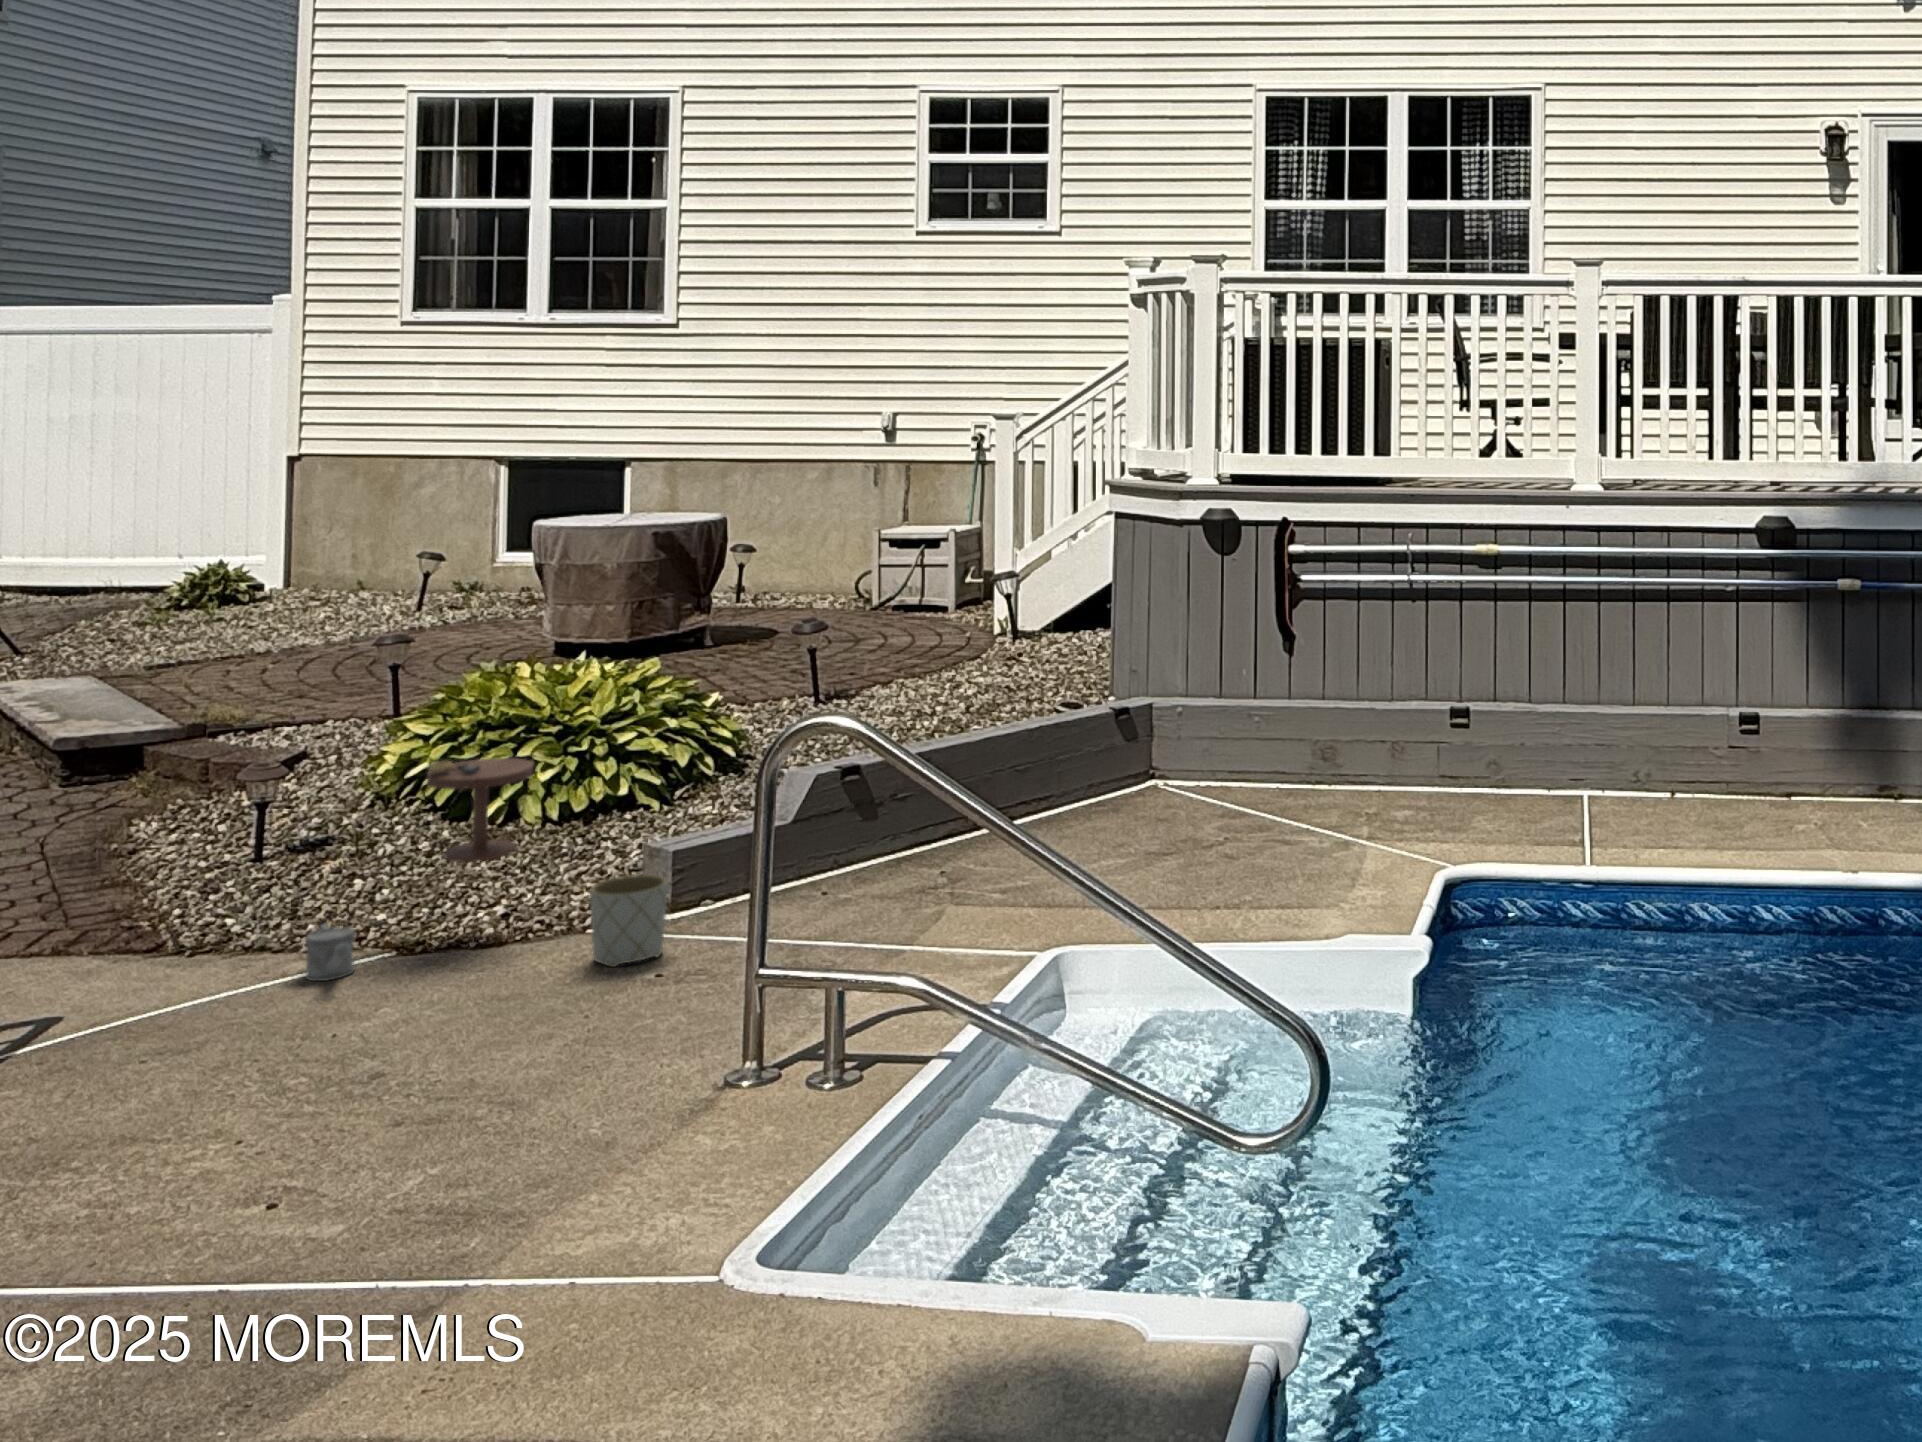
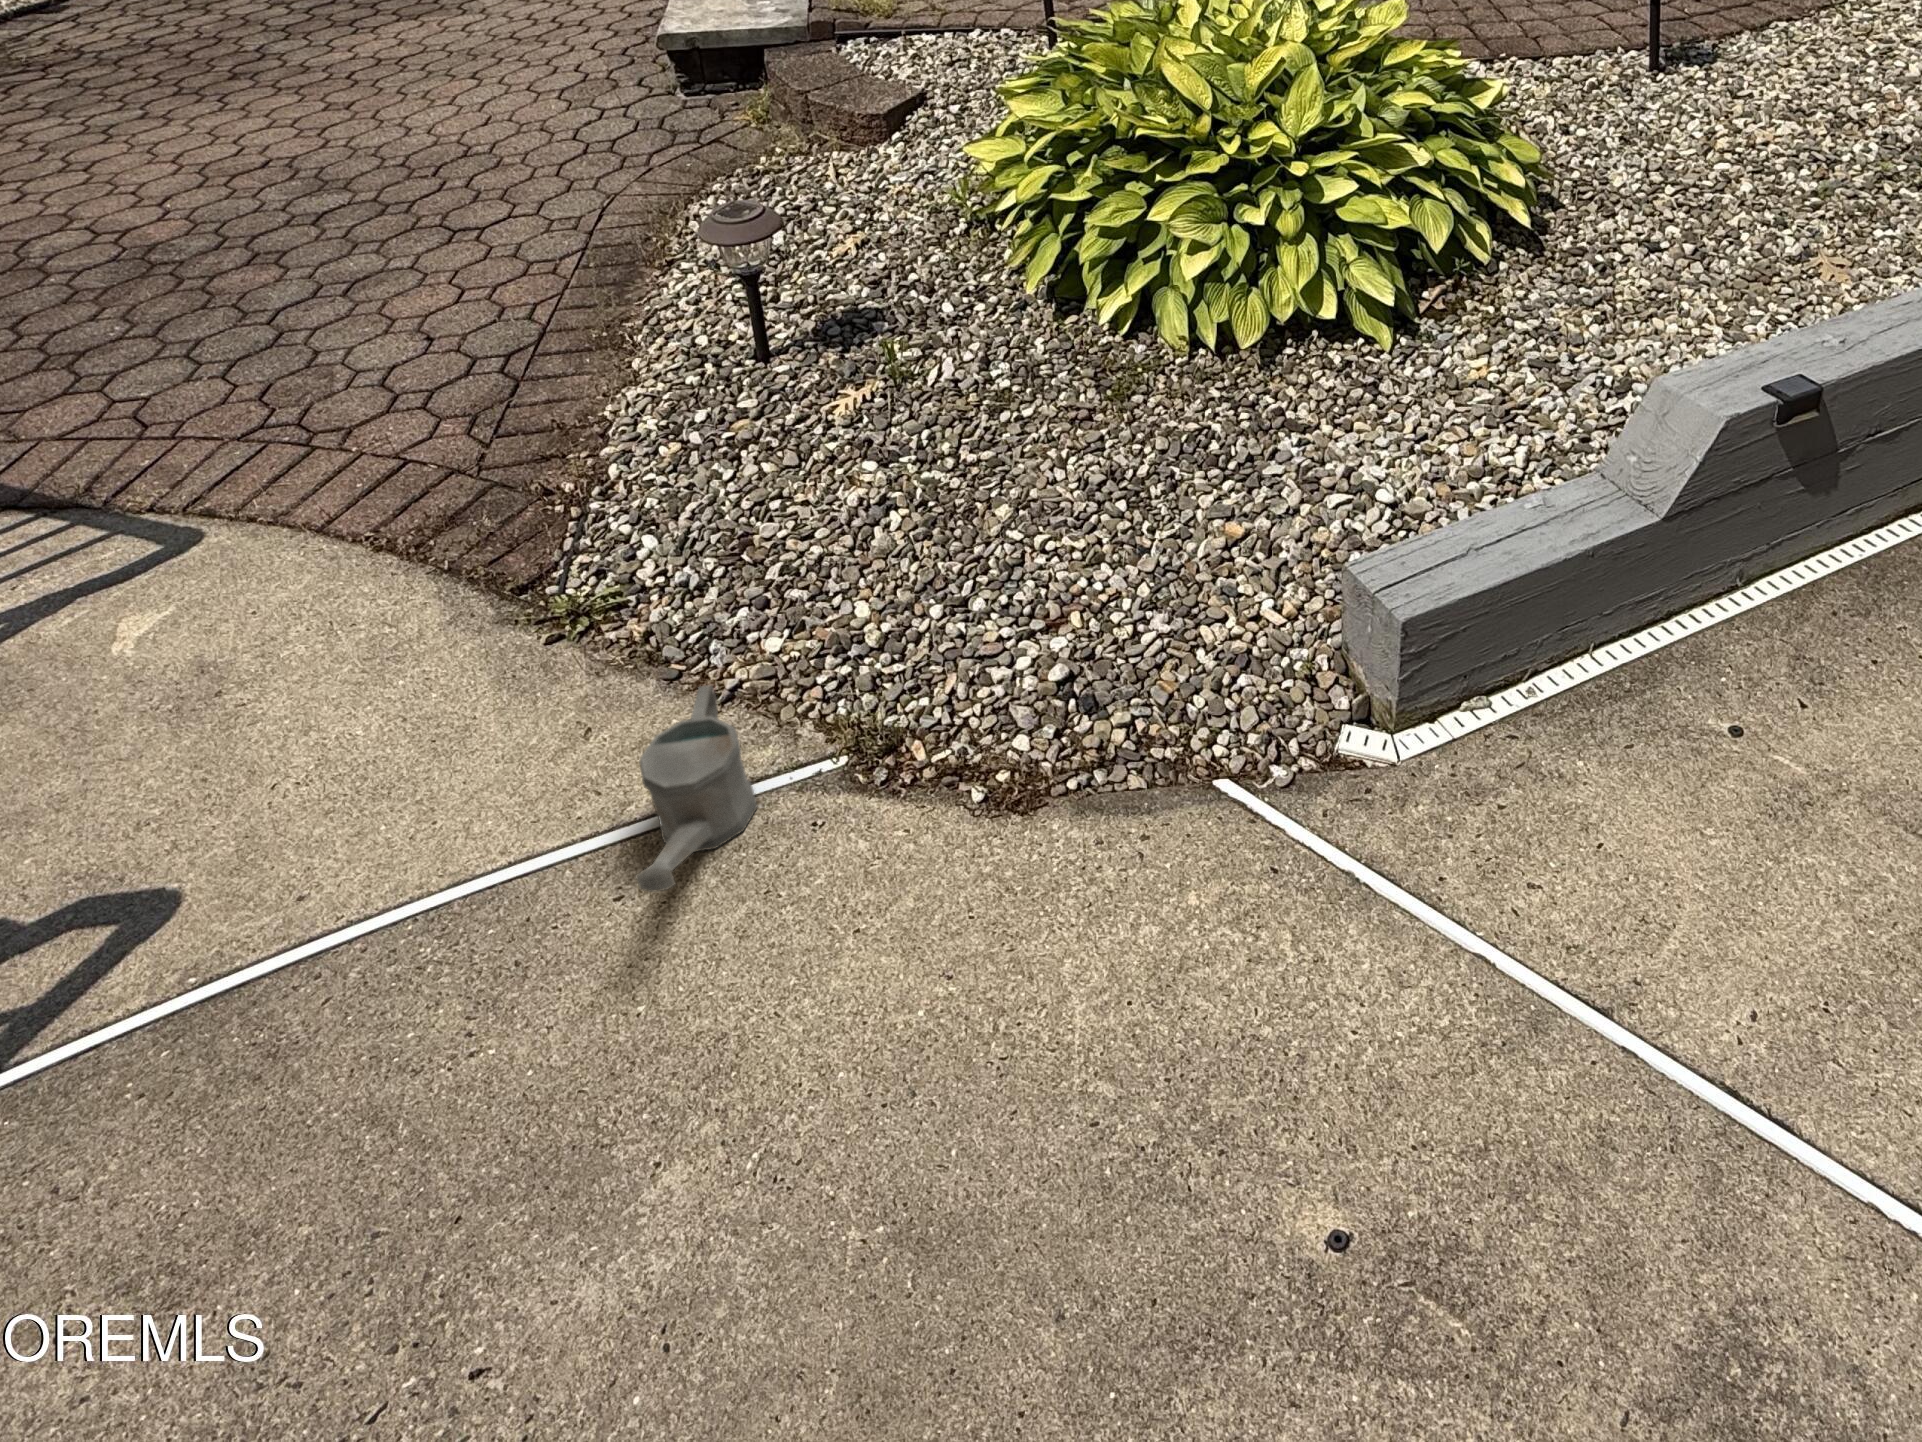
side table: present [427,758,533,863] -> none [854,347,1094,707]
planter: present [590,874,668,967] -> none [1187,794,1386,1074]

